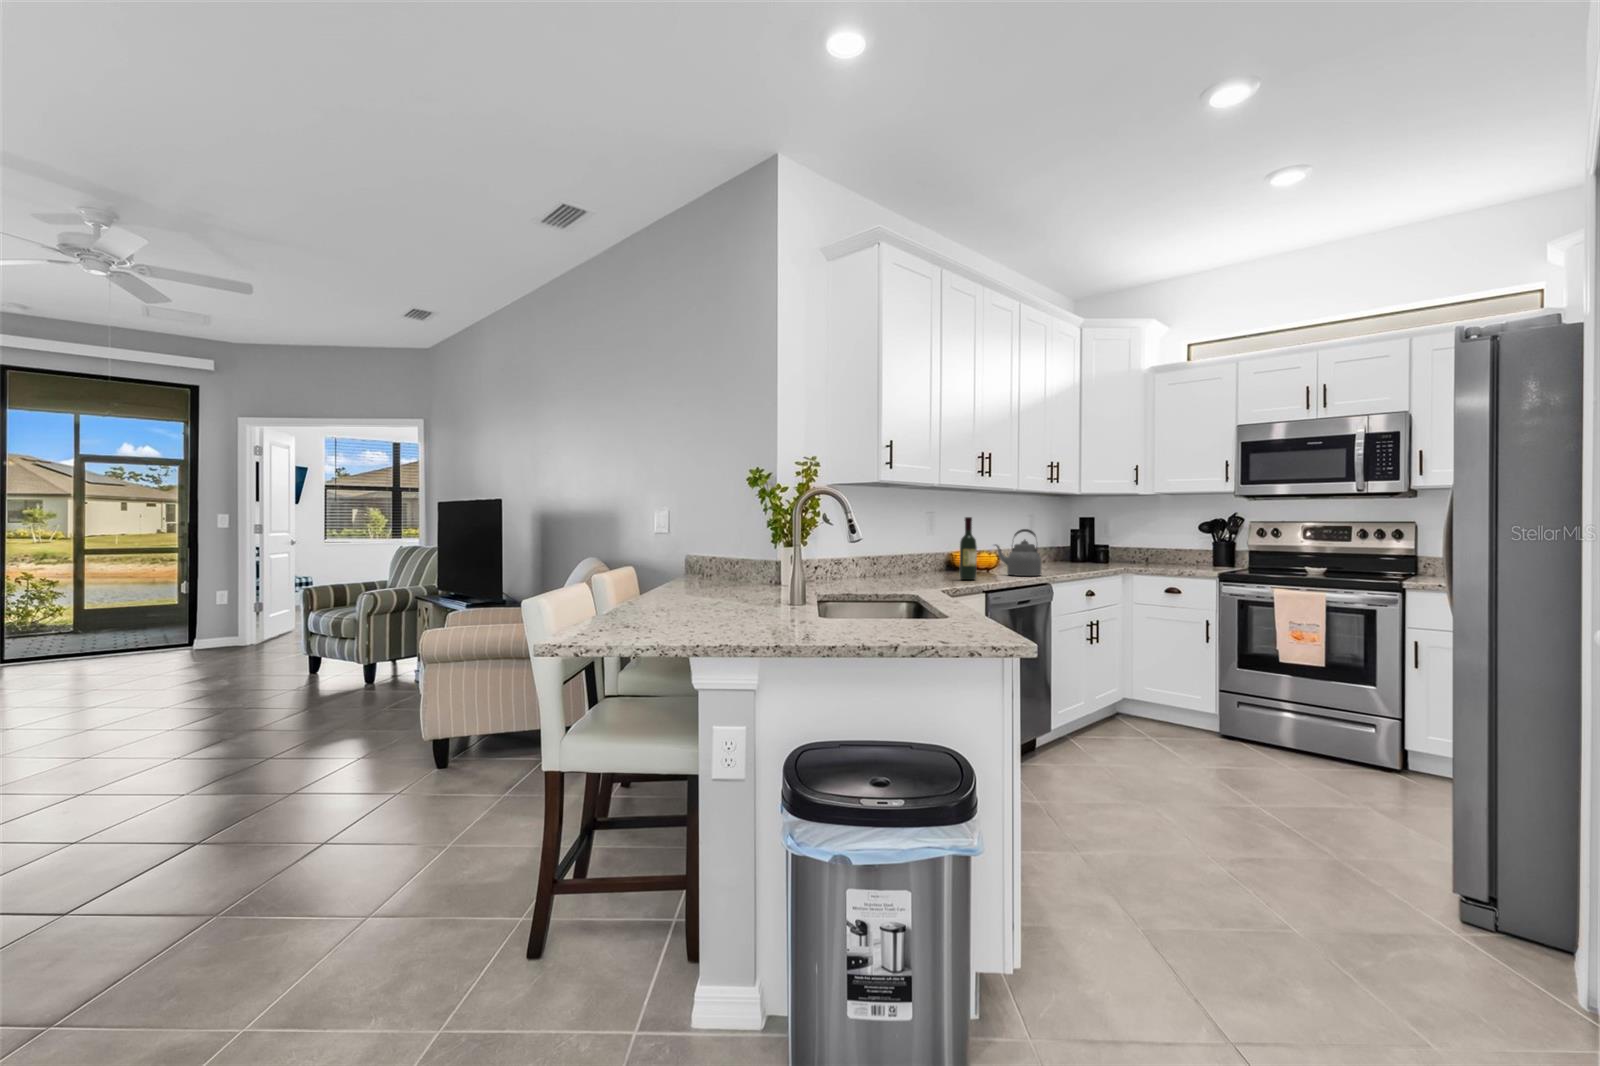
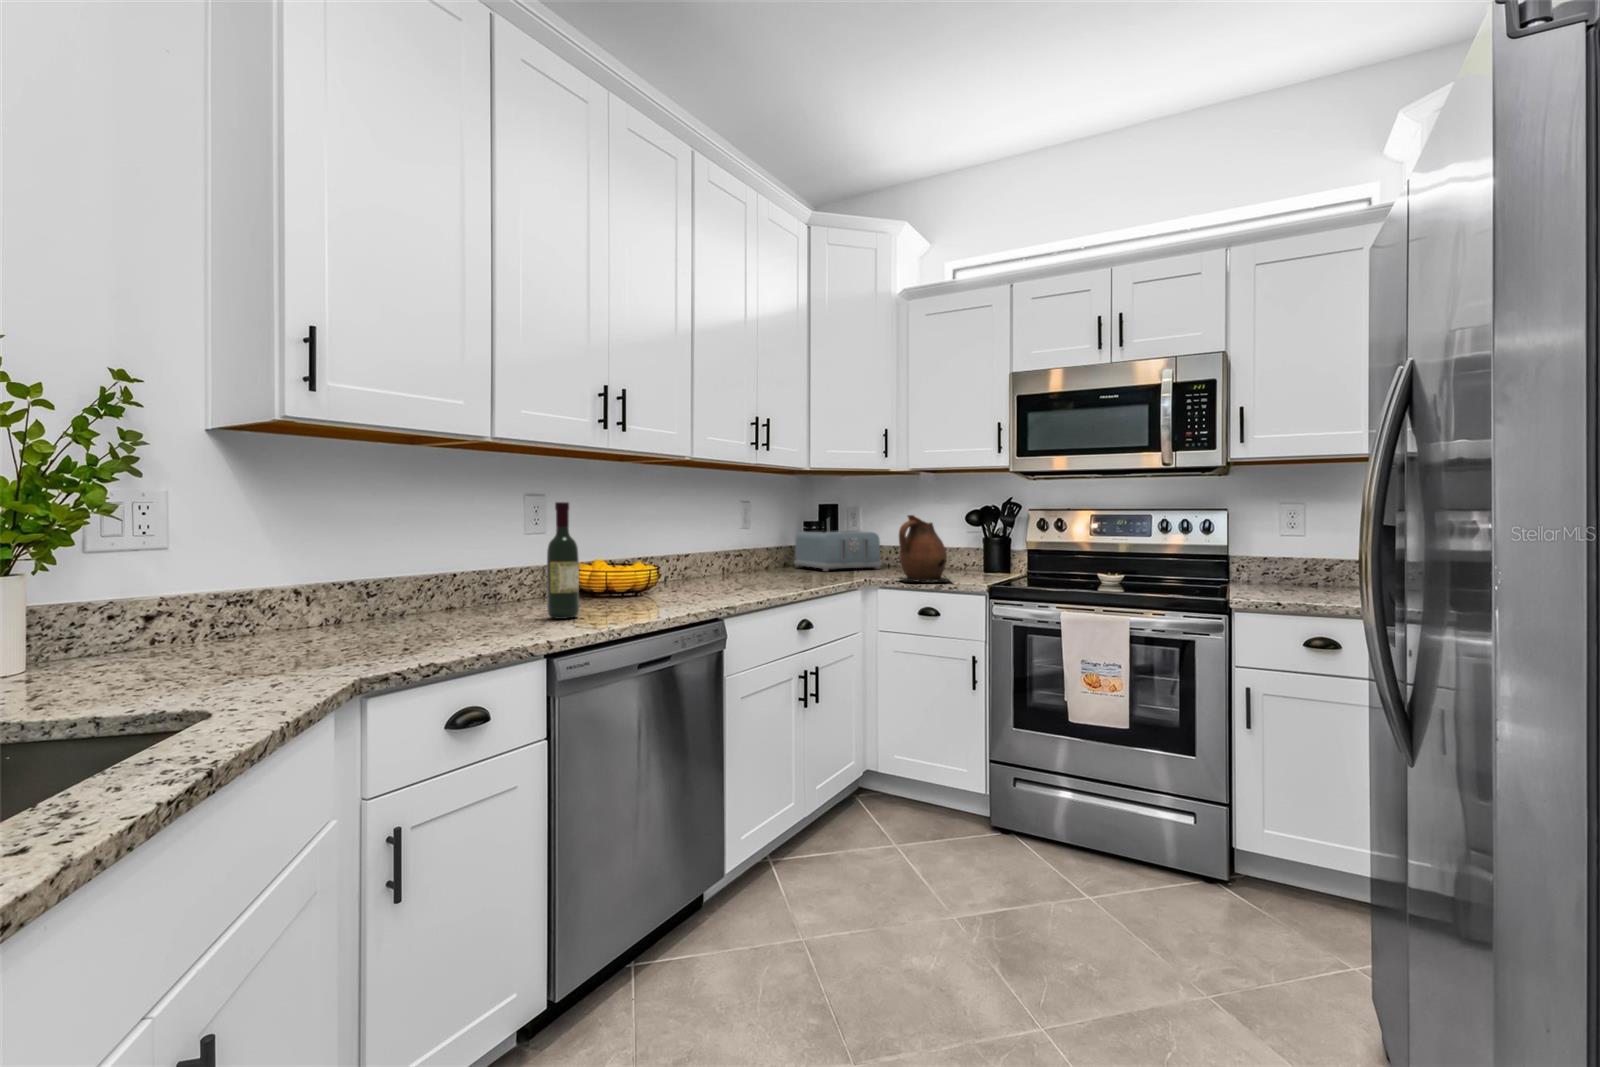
ceramic pitcher: none [1149,525,1192,571] -> present [899,515,950,582]
kettle: present [995,529,1041,576] -> none [639,523,716,603]
toaster: none [1063,536,1132,564] -> present [794,531,882,571]

